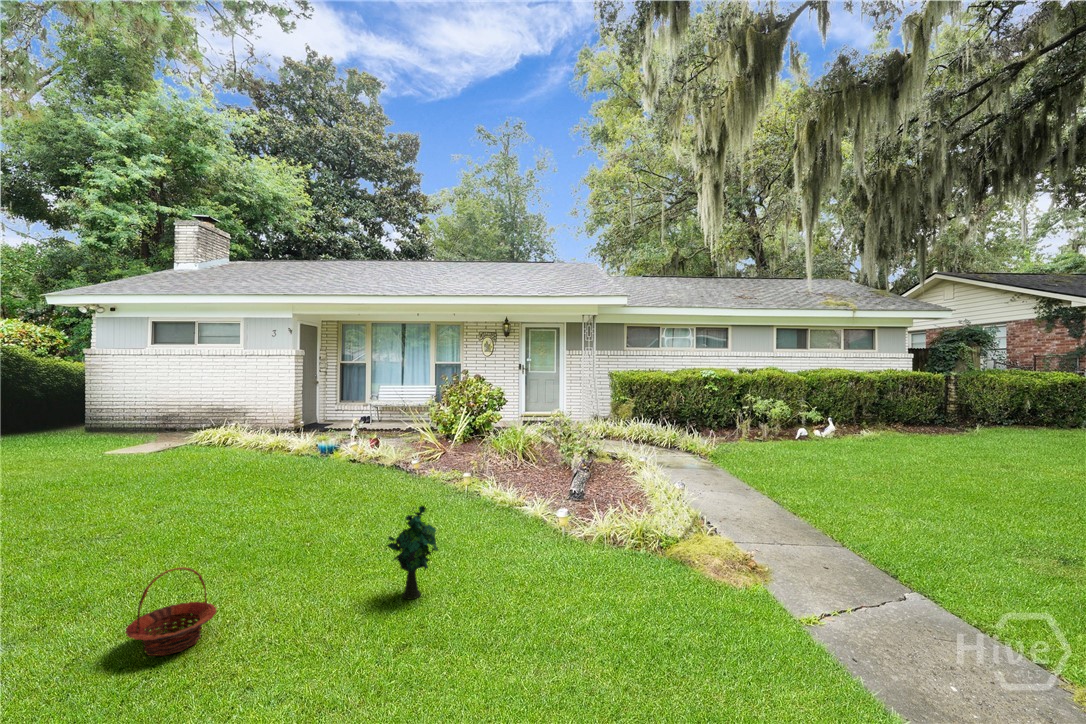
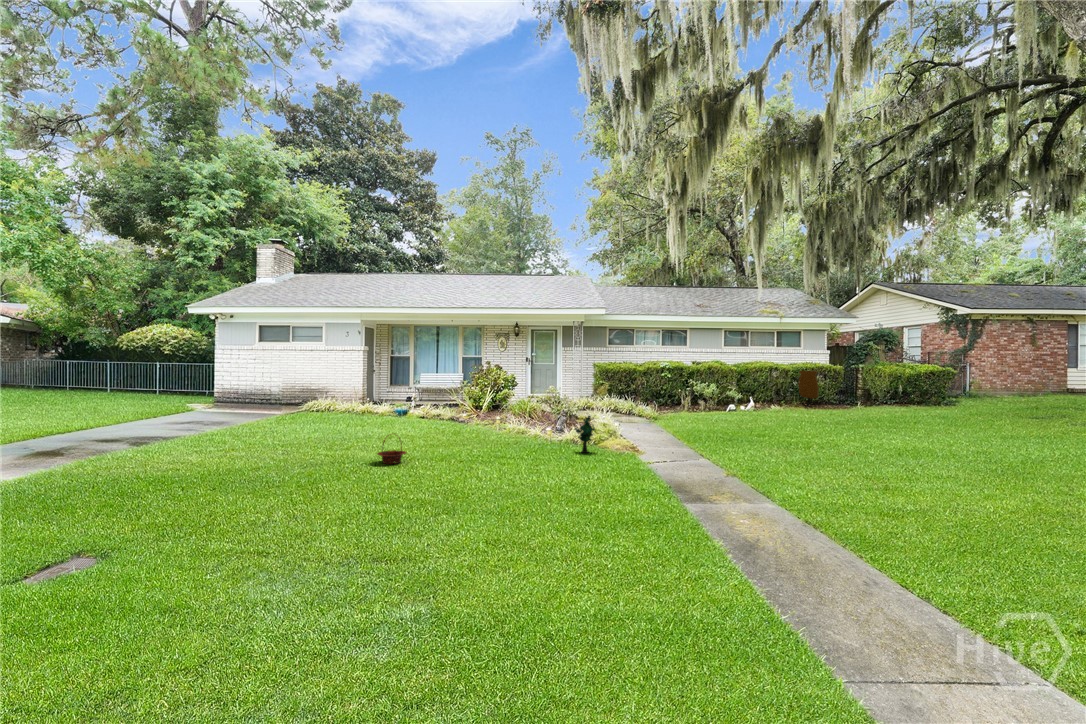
lounge chair: none [888,381,925,431] -> present [798,371,820,406]
decorative plant: present [387,506,438,599] -> present [575,416,595,453]

